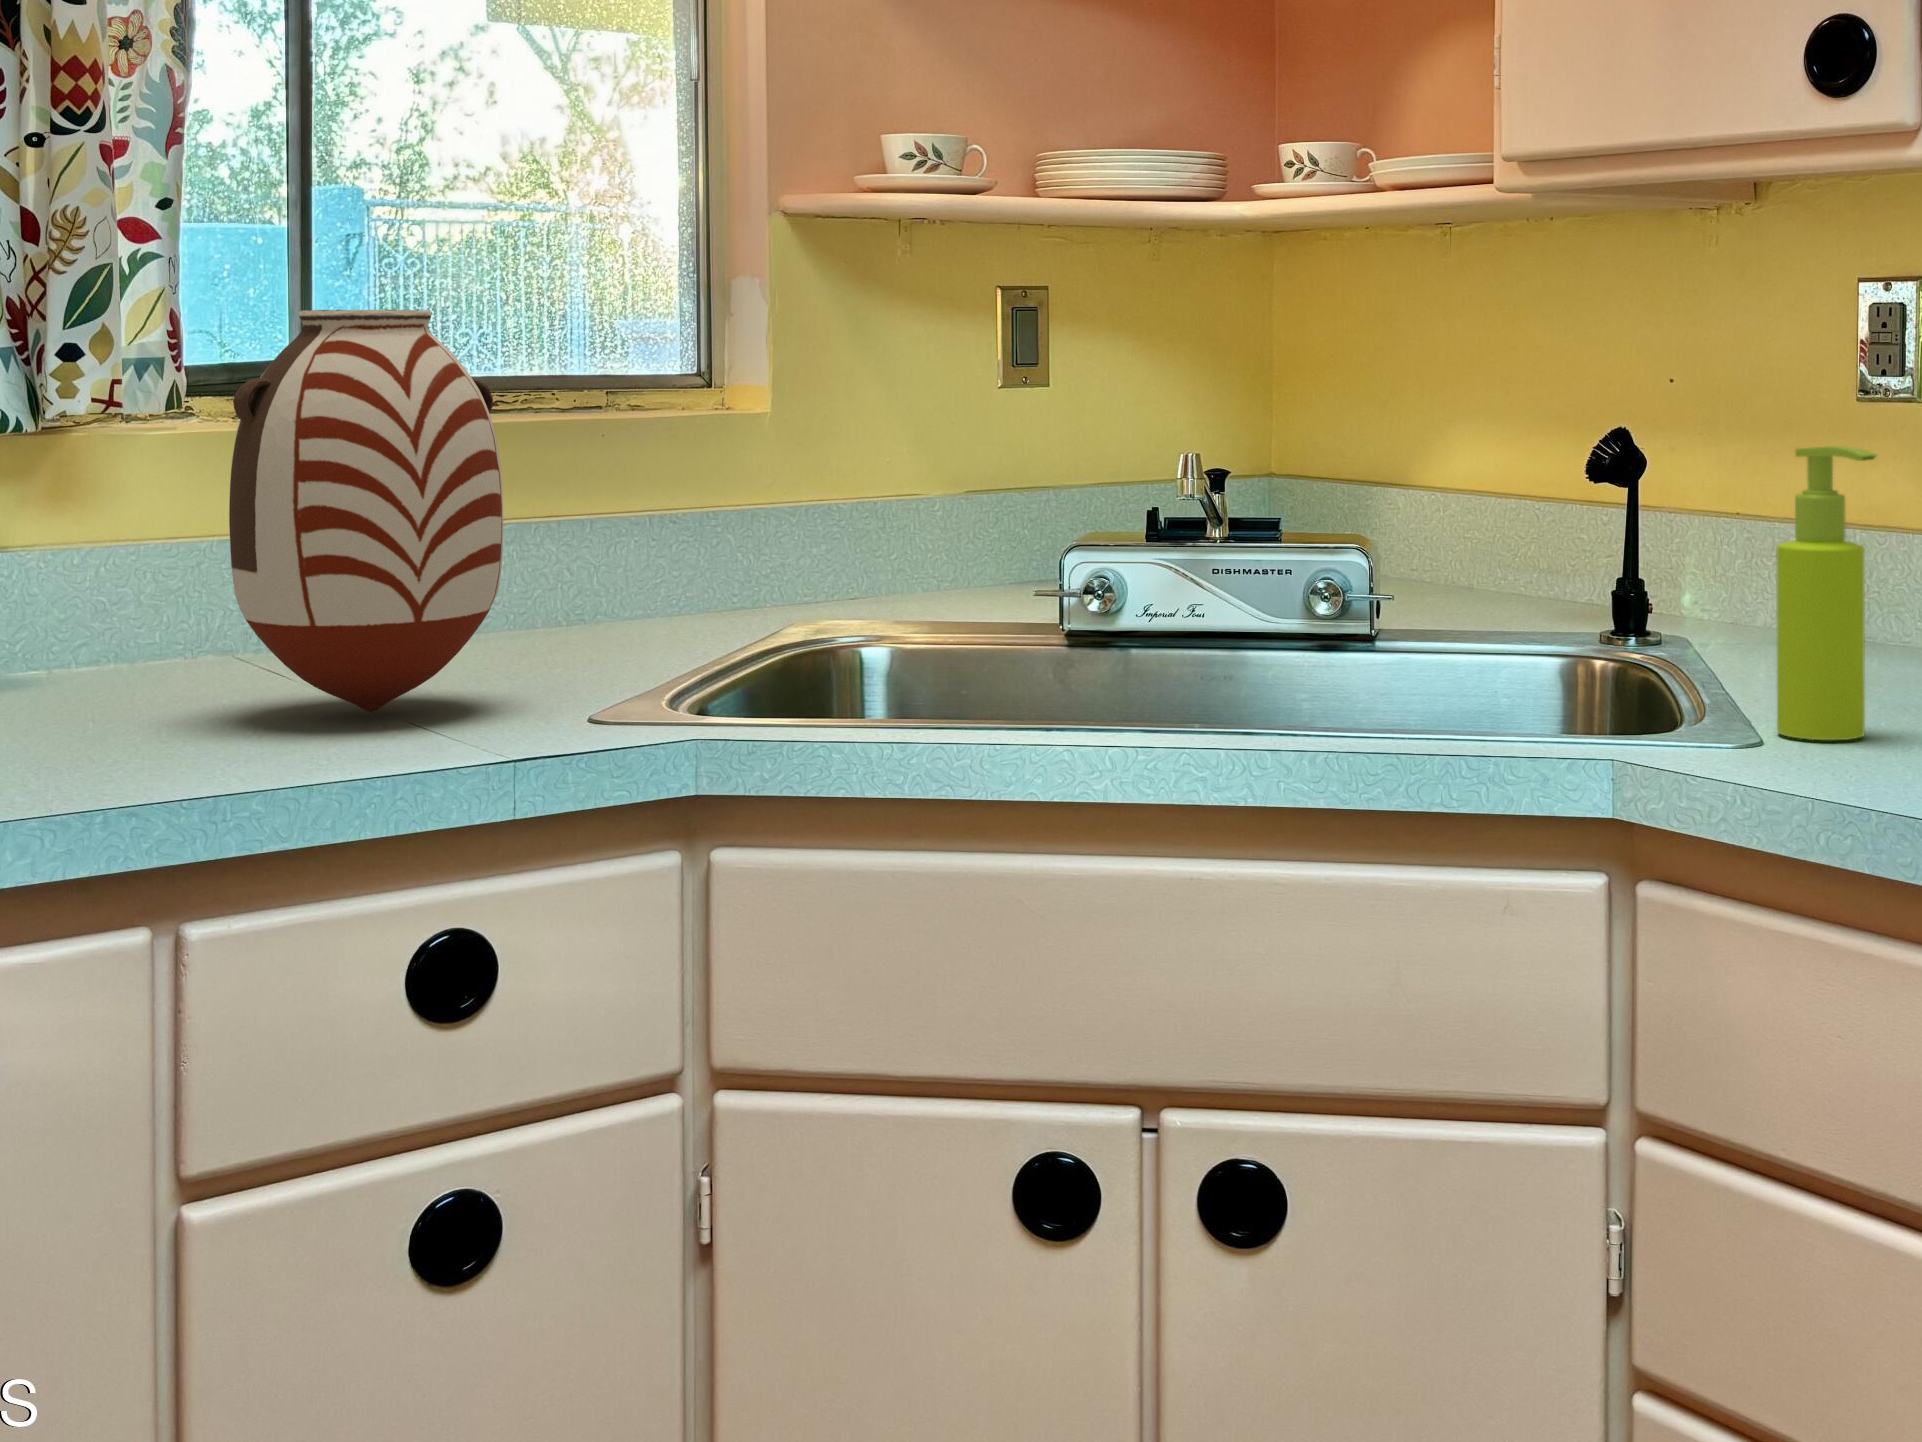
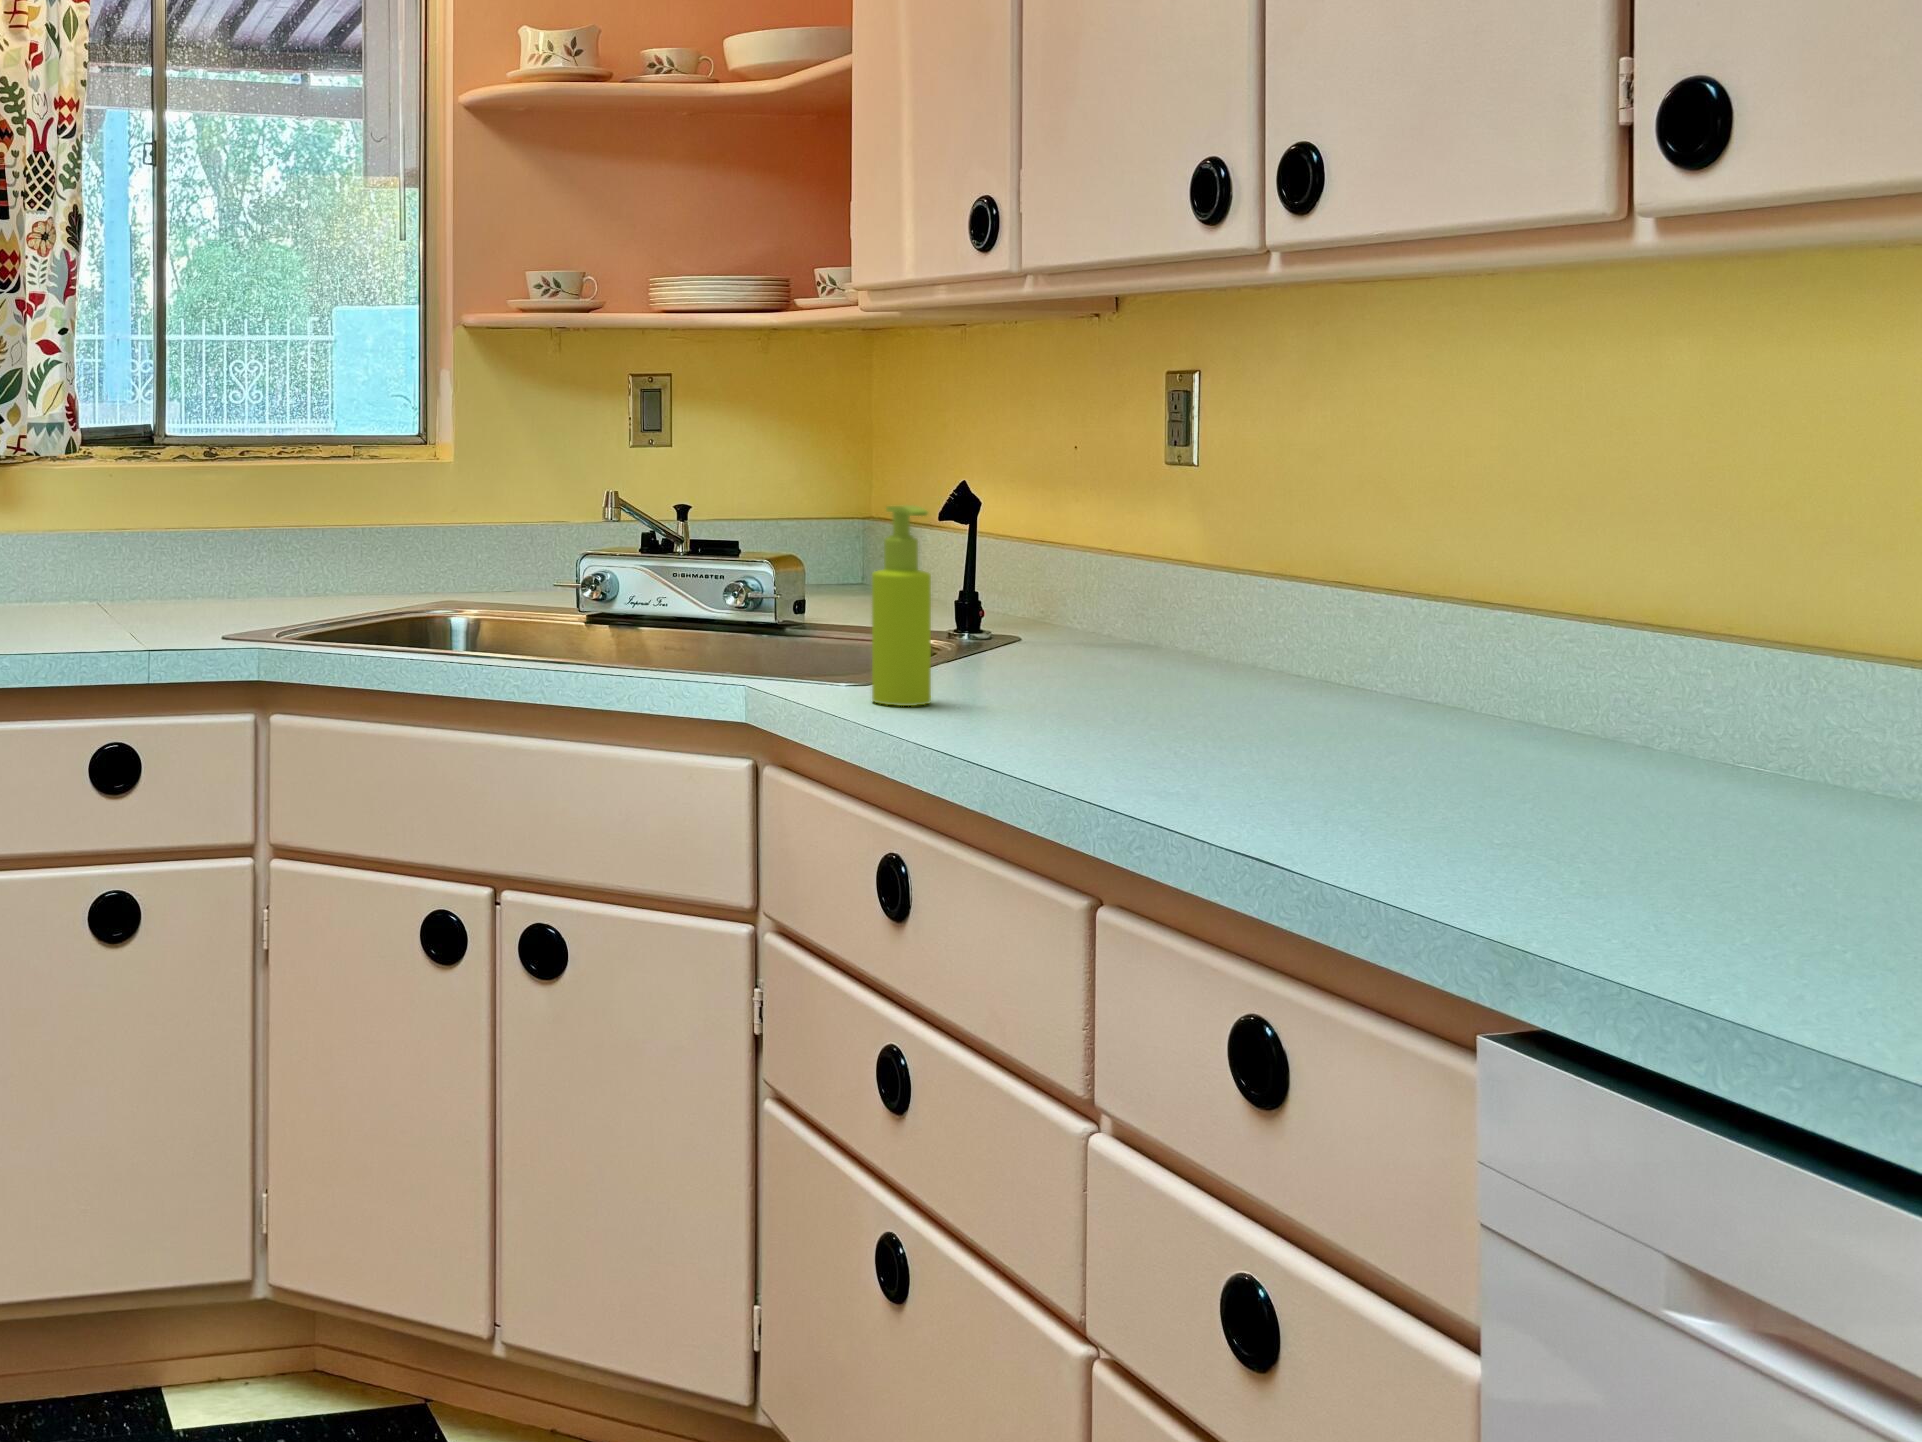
vase: present [229,310,503,712] -> none [27,401,178,635]

